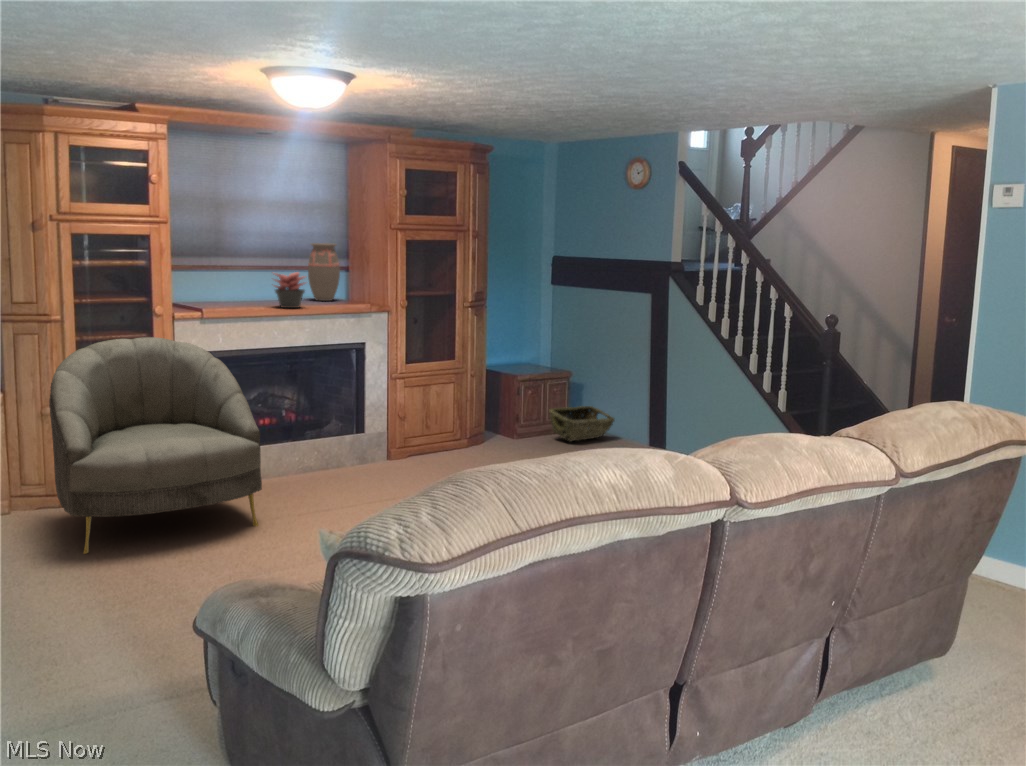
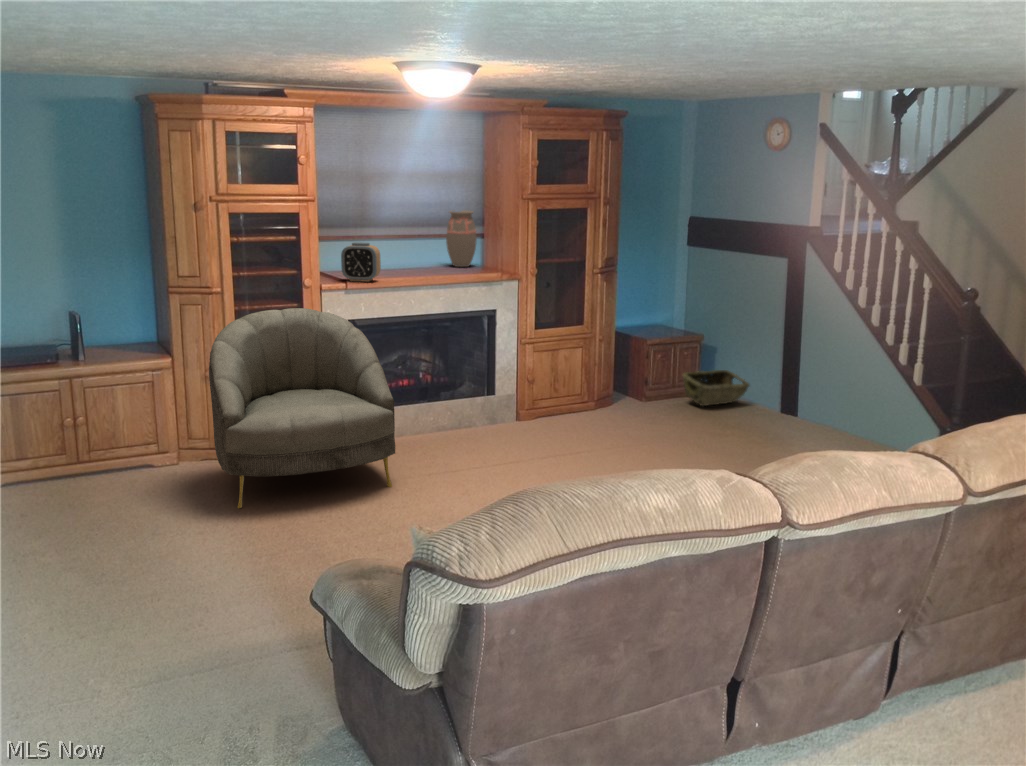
alarm clock: none [198,270,241,311] -> present [341,242,381,282]
succulent plant: present [275,272,305,308] -> none [410,241,443,277]

